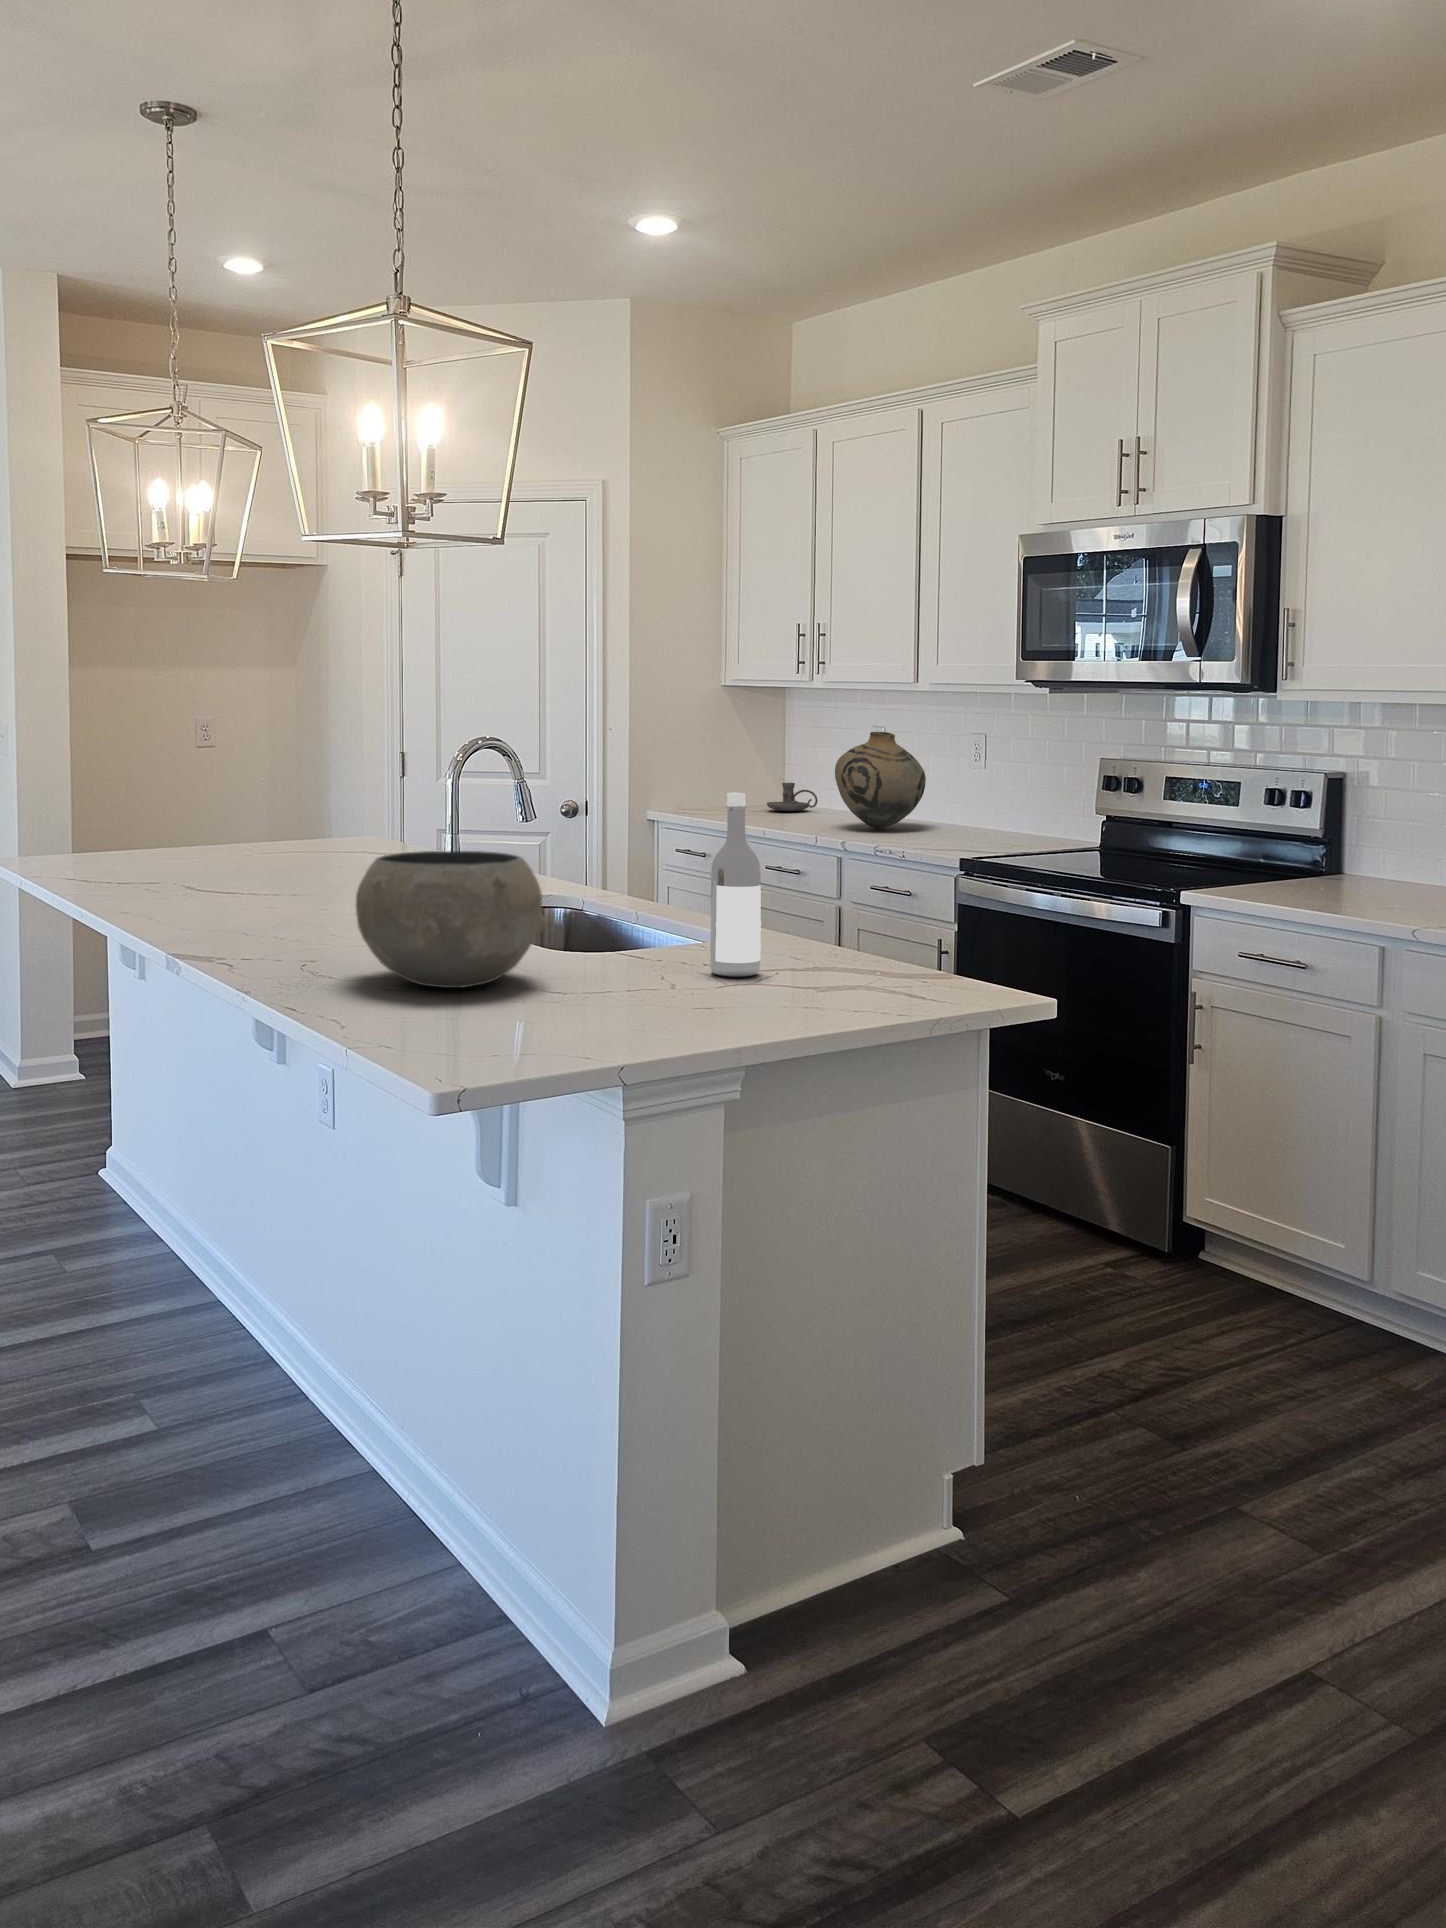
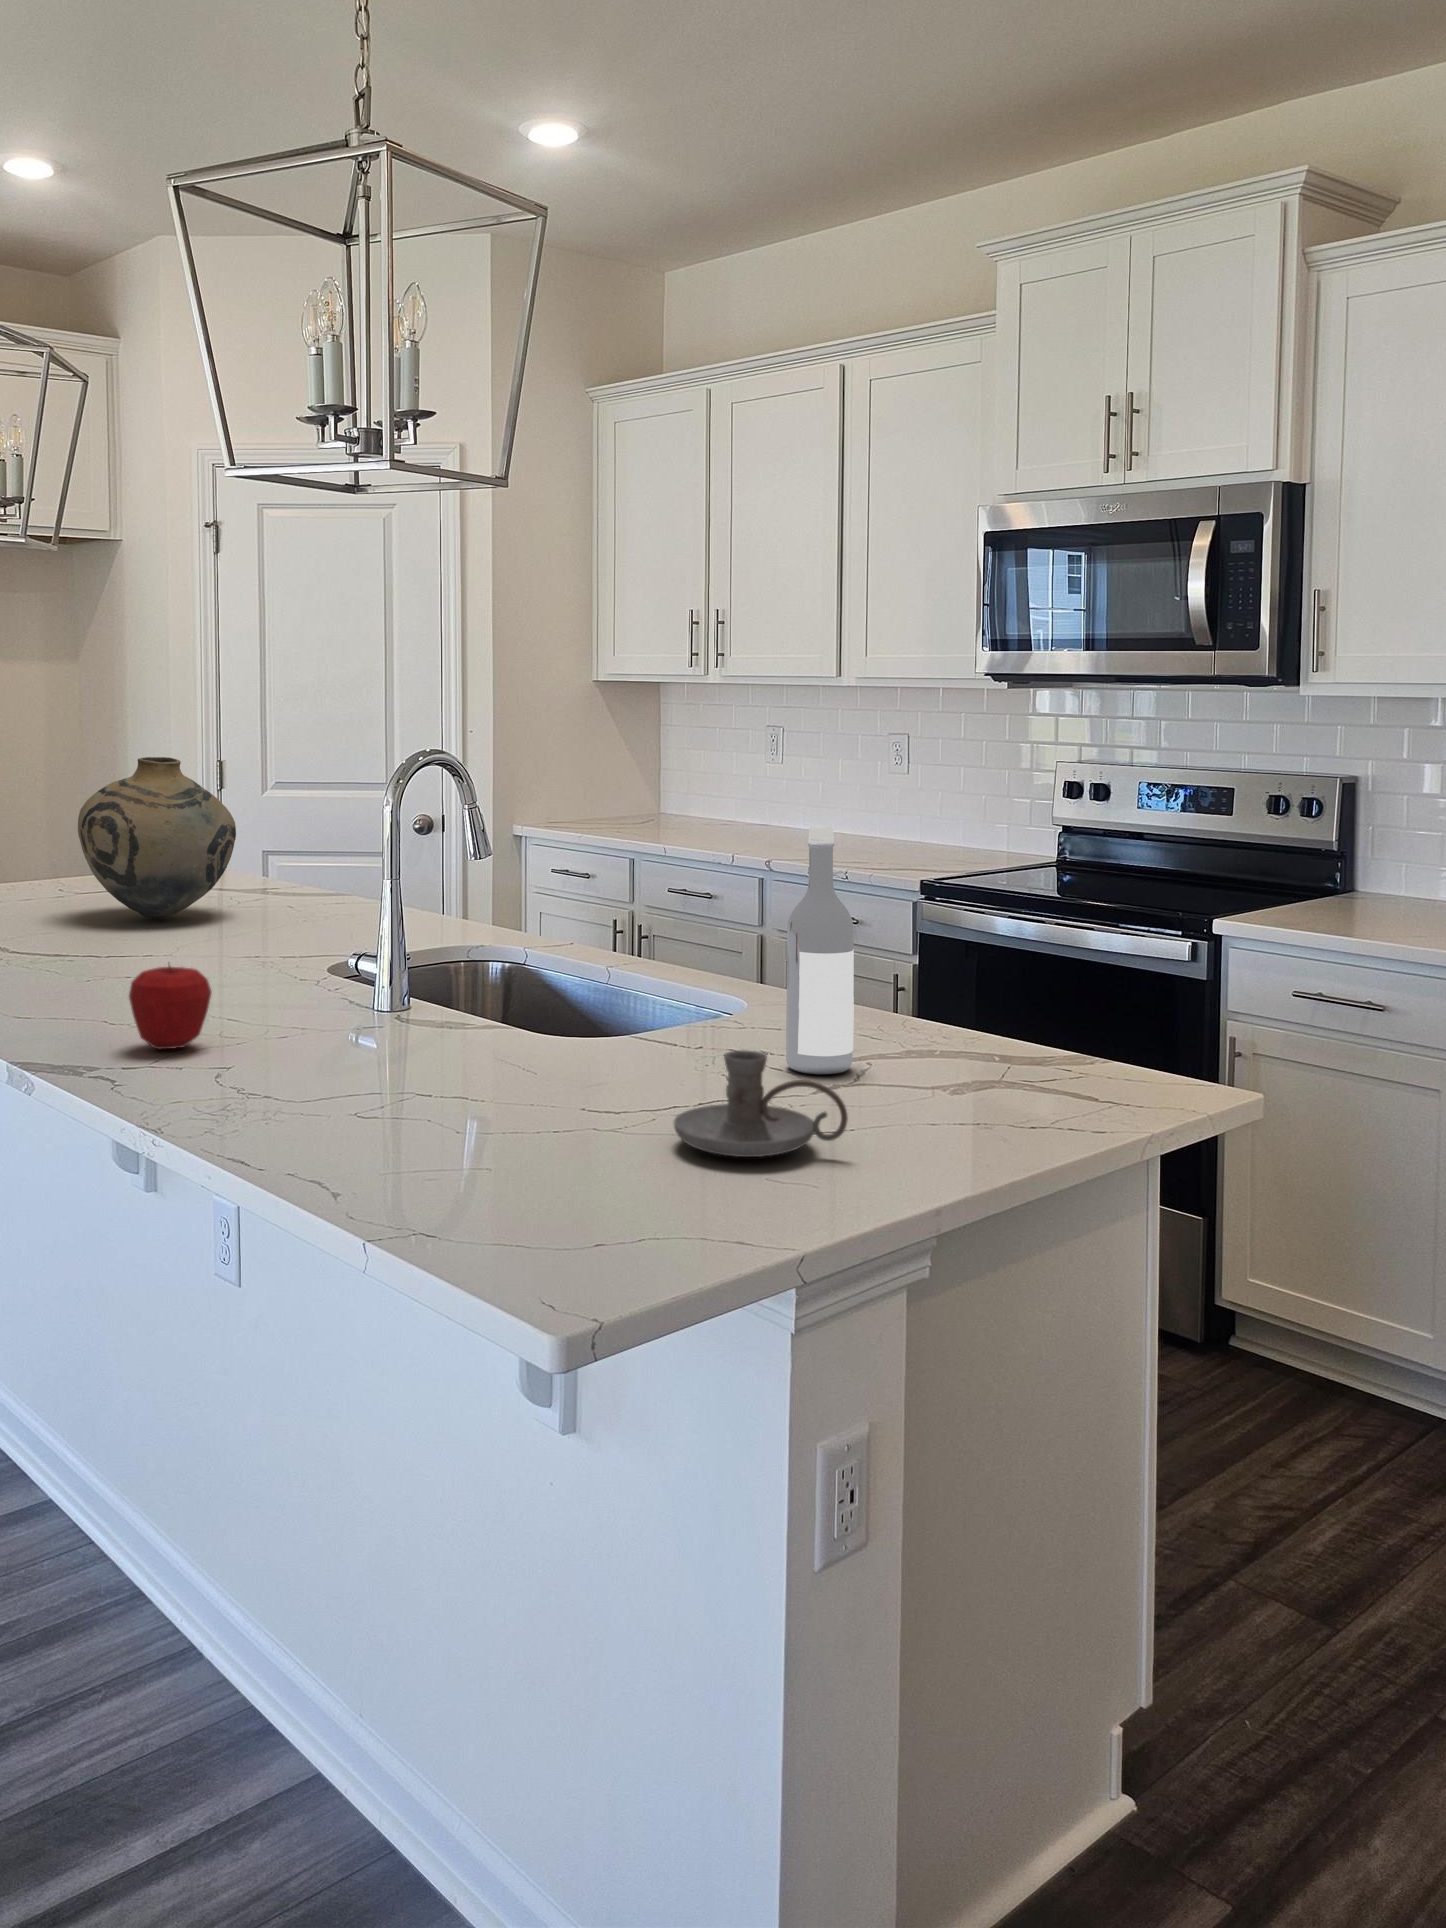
vase: present [835,732,926,829] -> present [78,757,236,918]
candle holder: present [767,783,817,811] -> present [674,1050,848,1157]
ceramic bowl: present [356,851,548,988] -> none [314,913,589,1116]
apple: none [250,885,308,946] -> present [129,962,212,1049]

